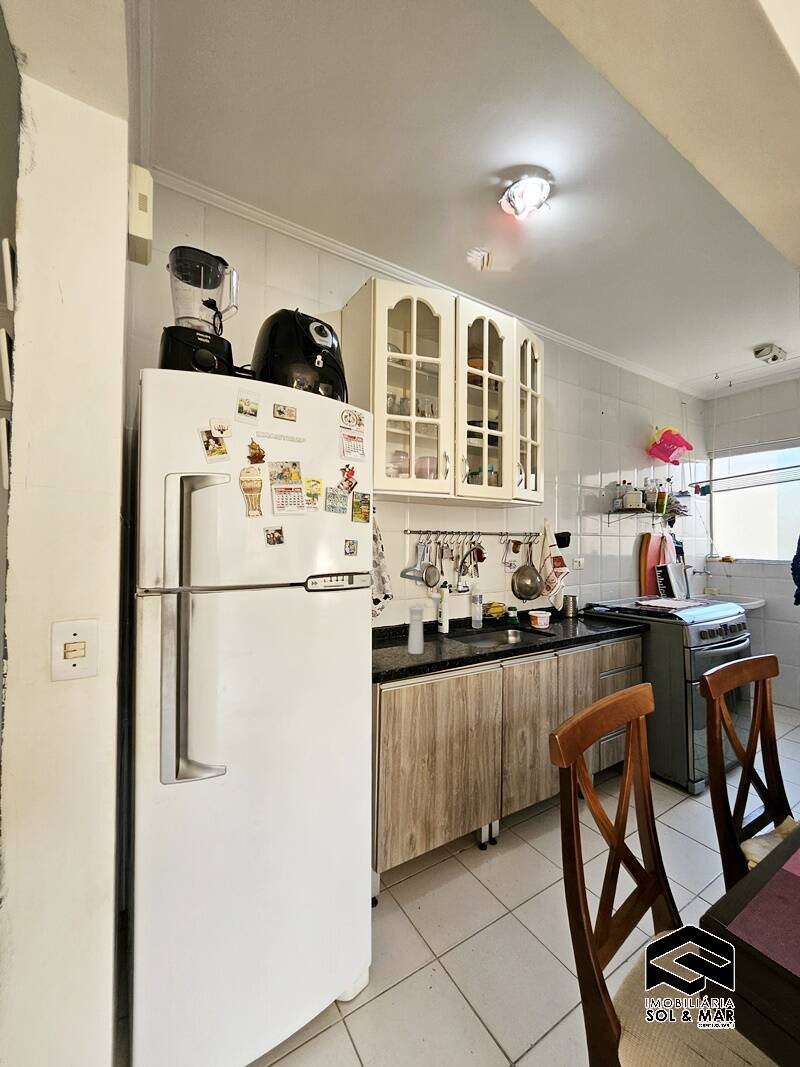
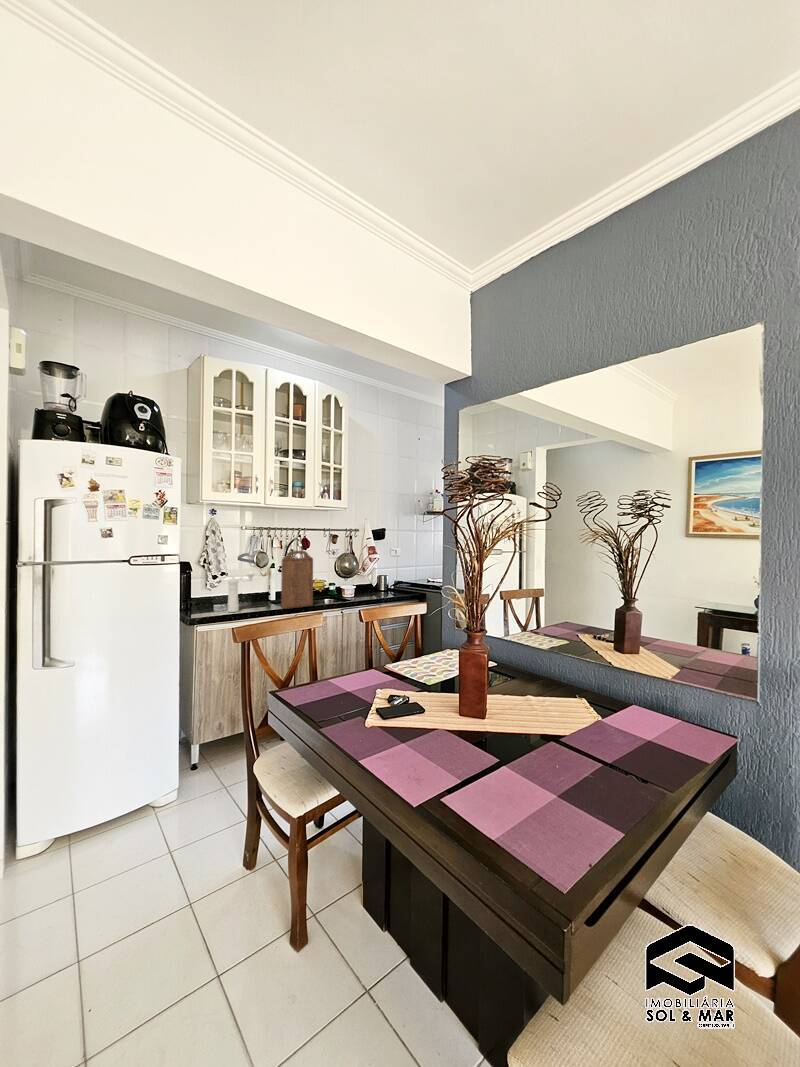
cutting board: none [478,564,519,649] -> present [281,551,313,608]

